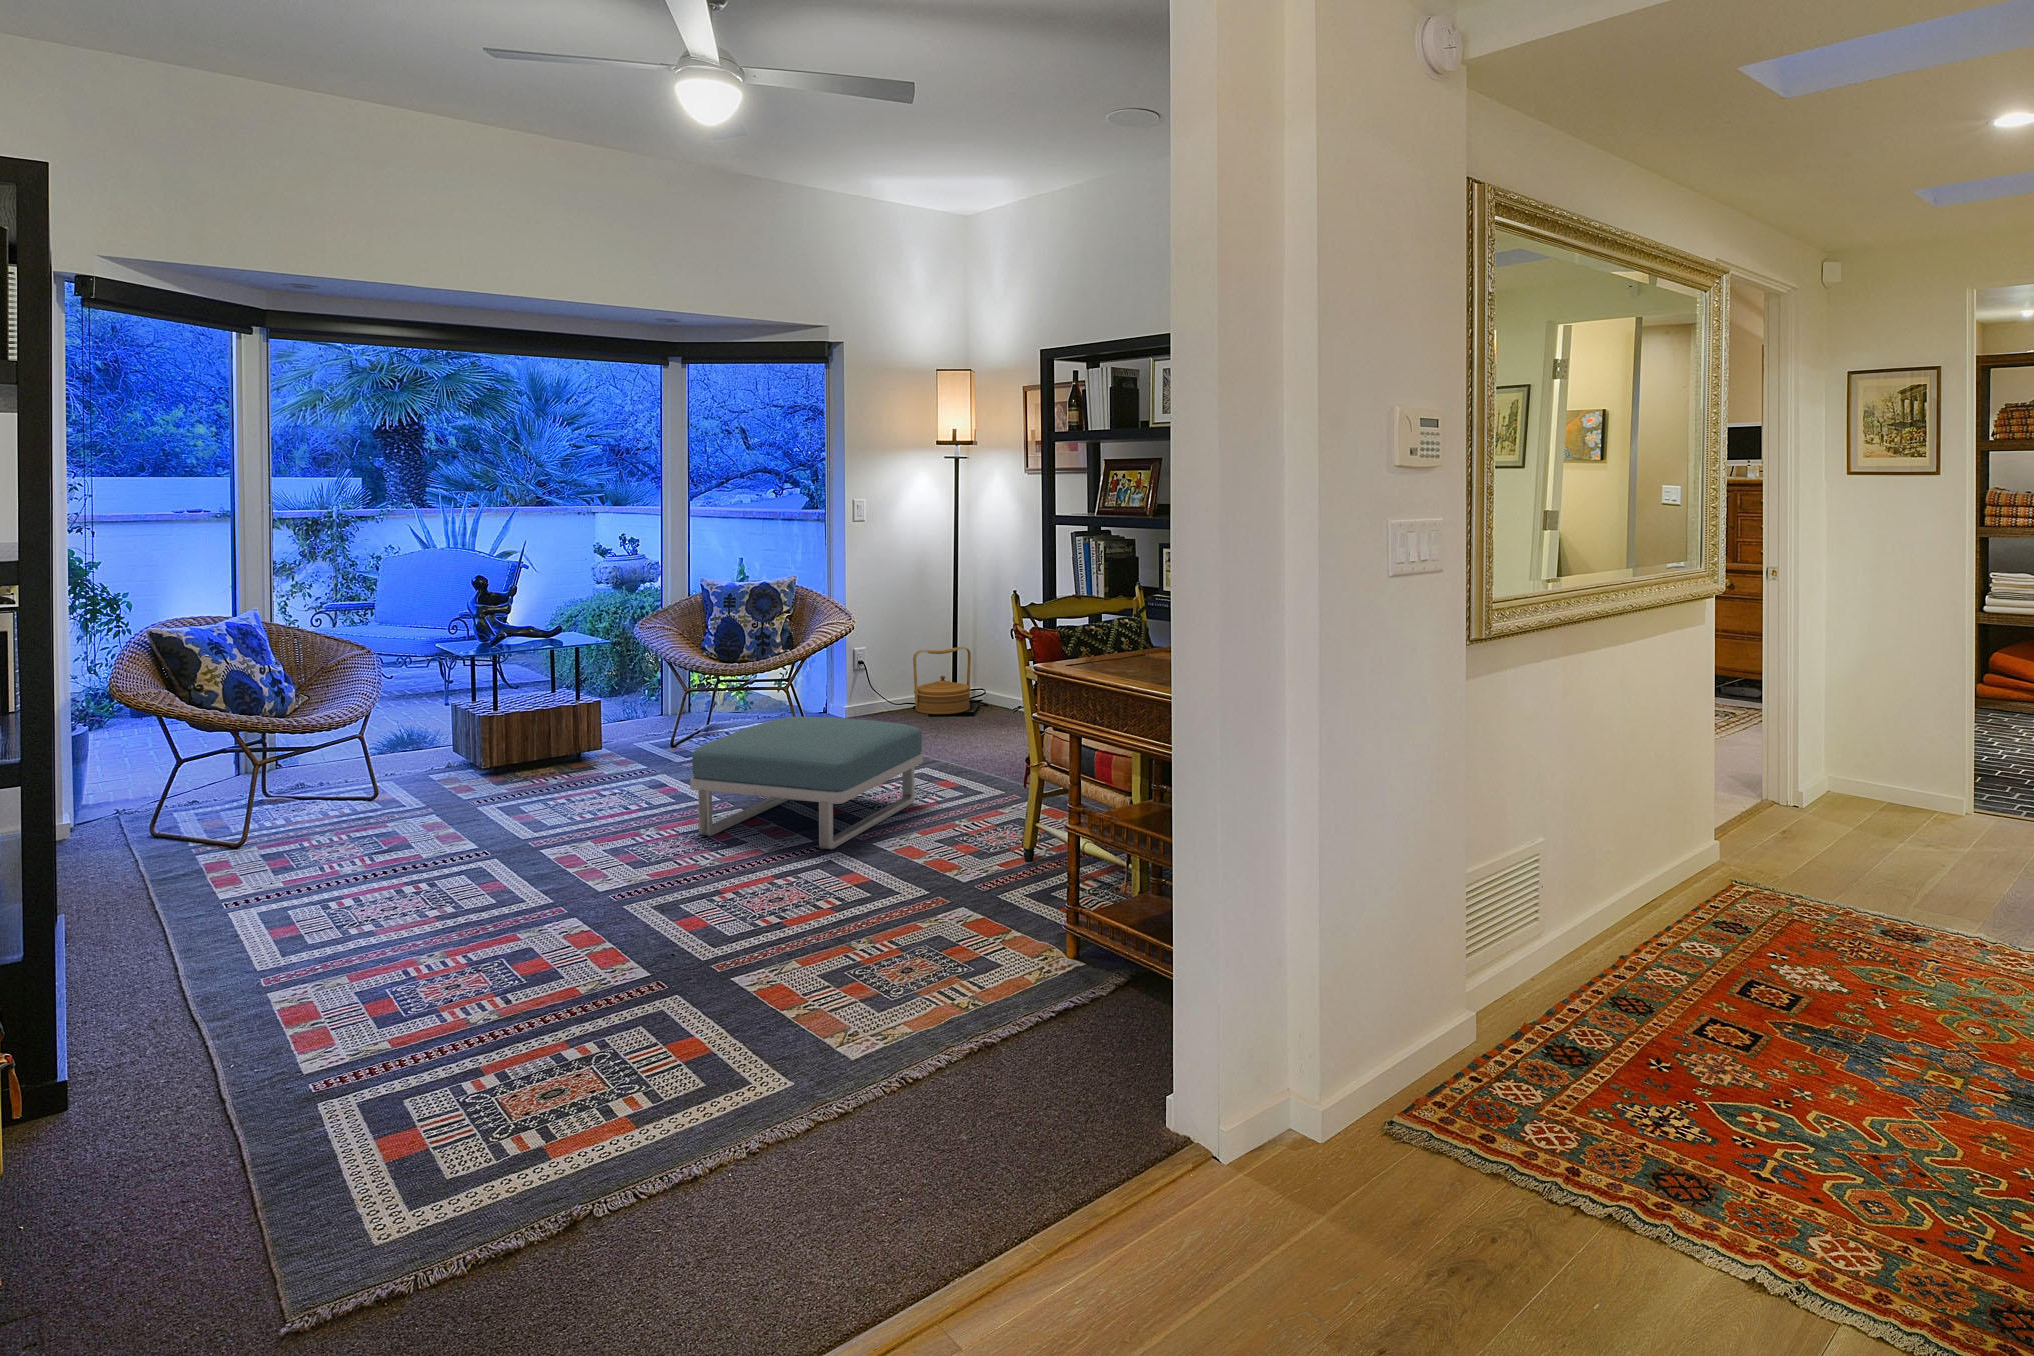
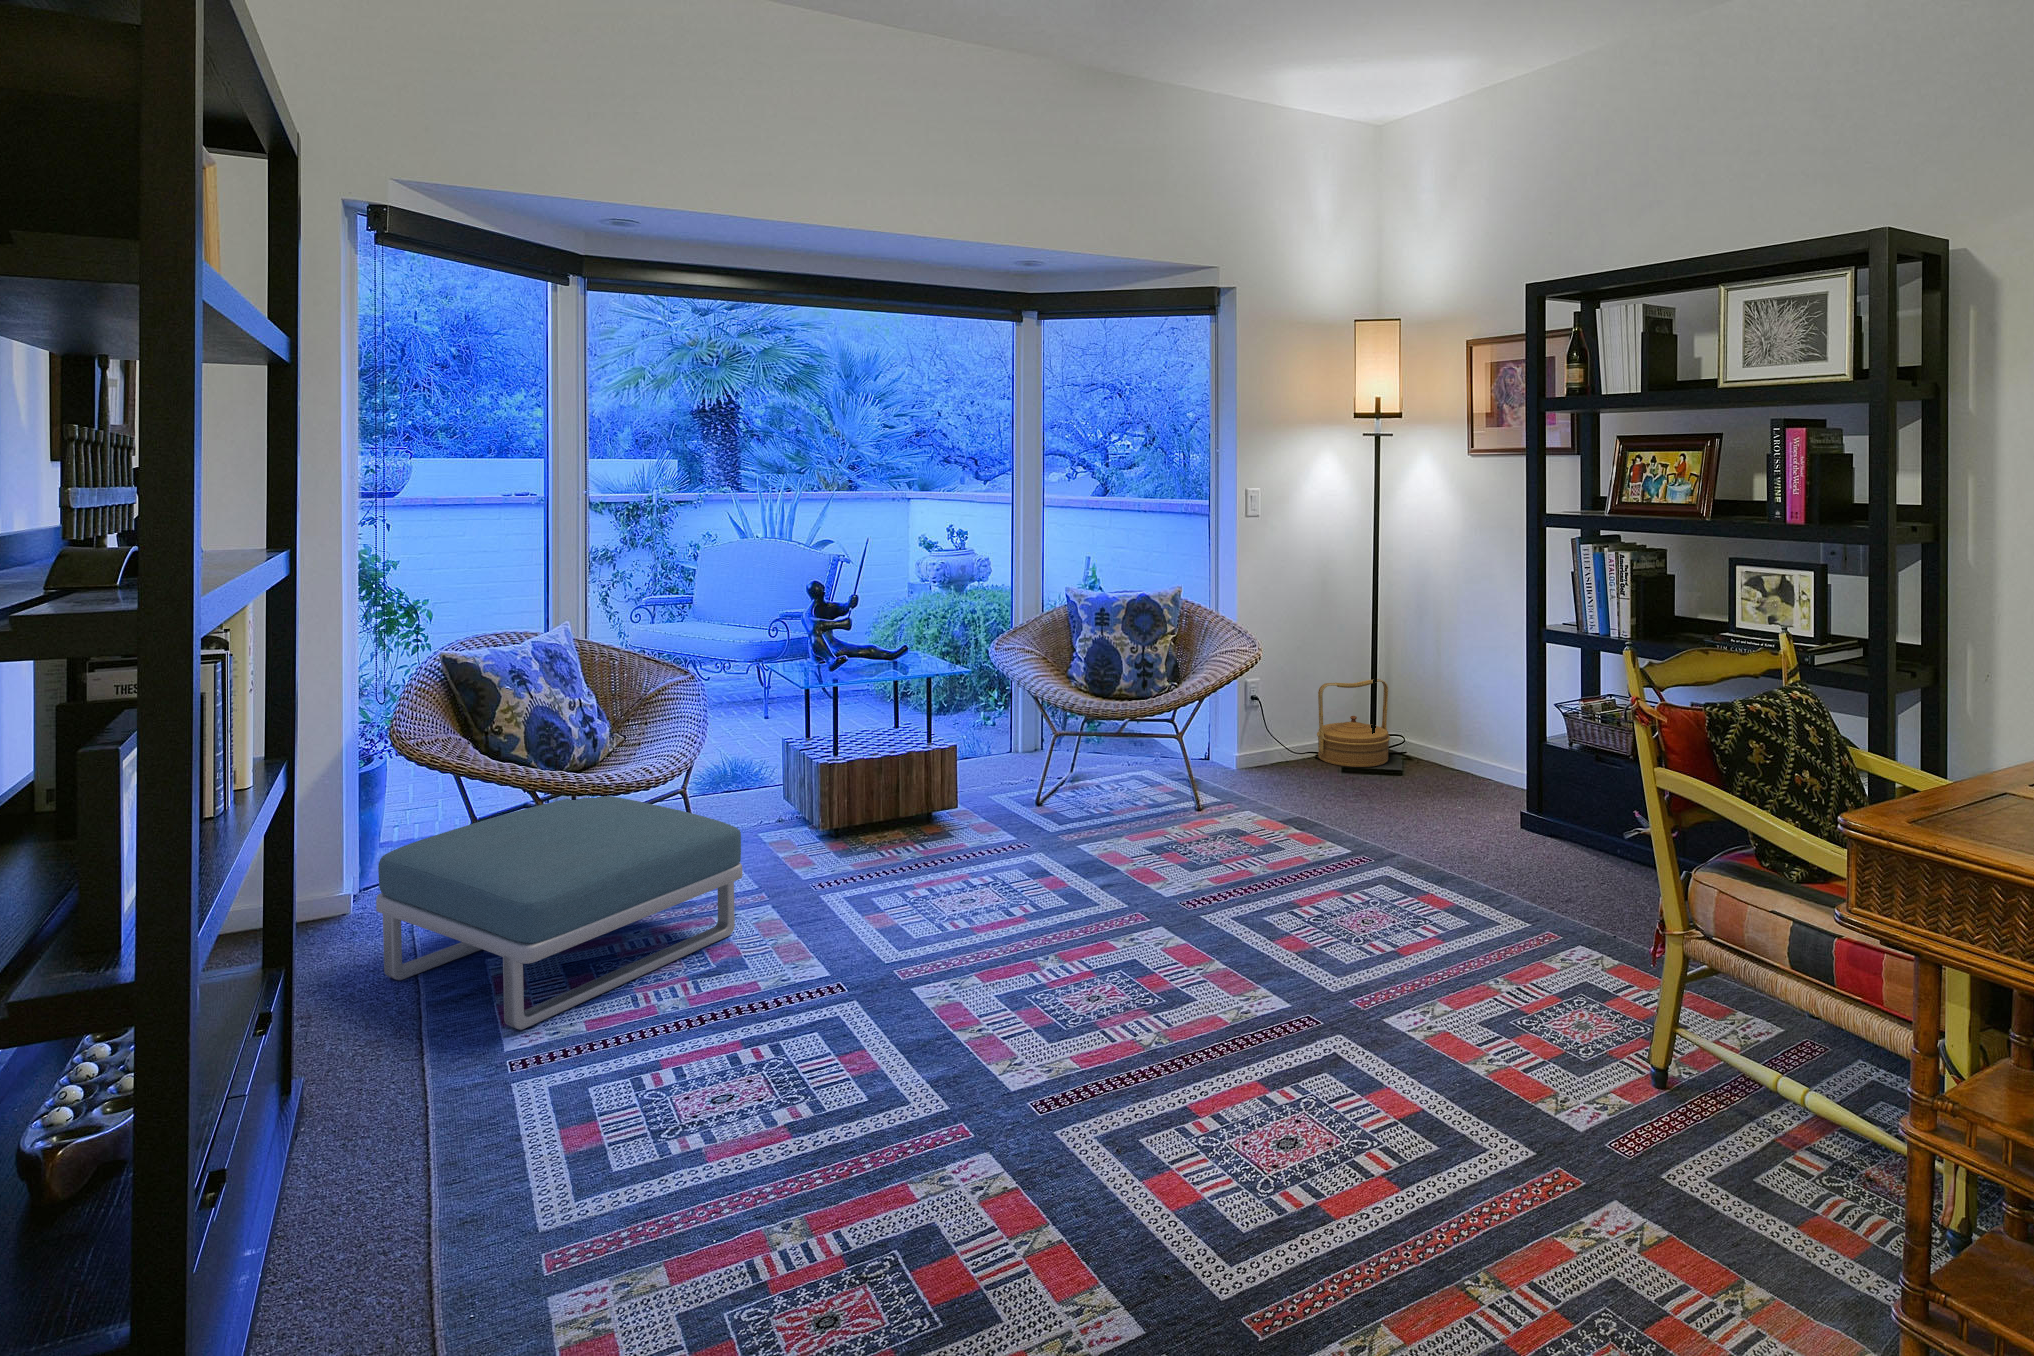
footstool: present [690,717,923,849] -> present [376,795,742,1030]

